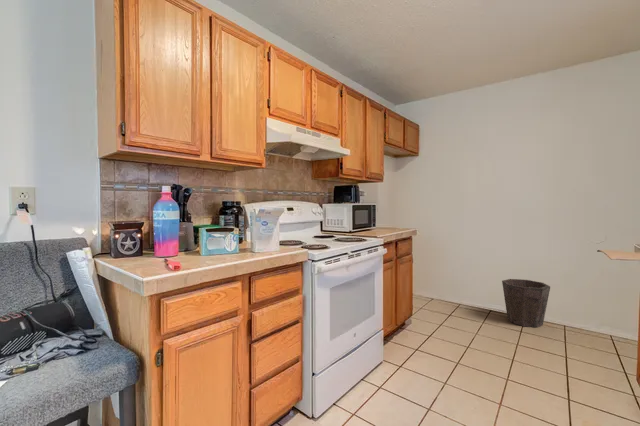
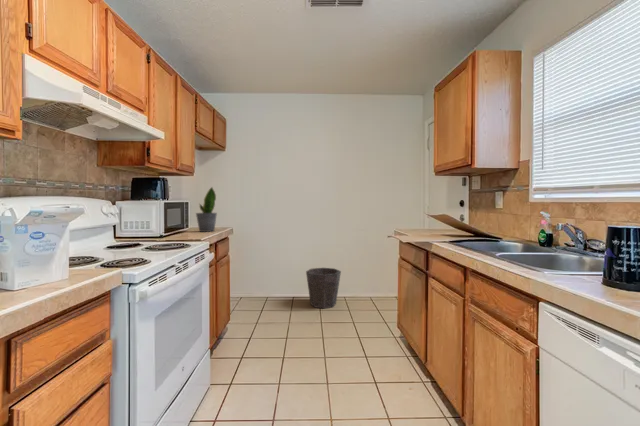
potted plant: none [383,190,402,231] -> present [196,188,217,232]

